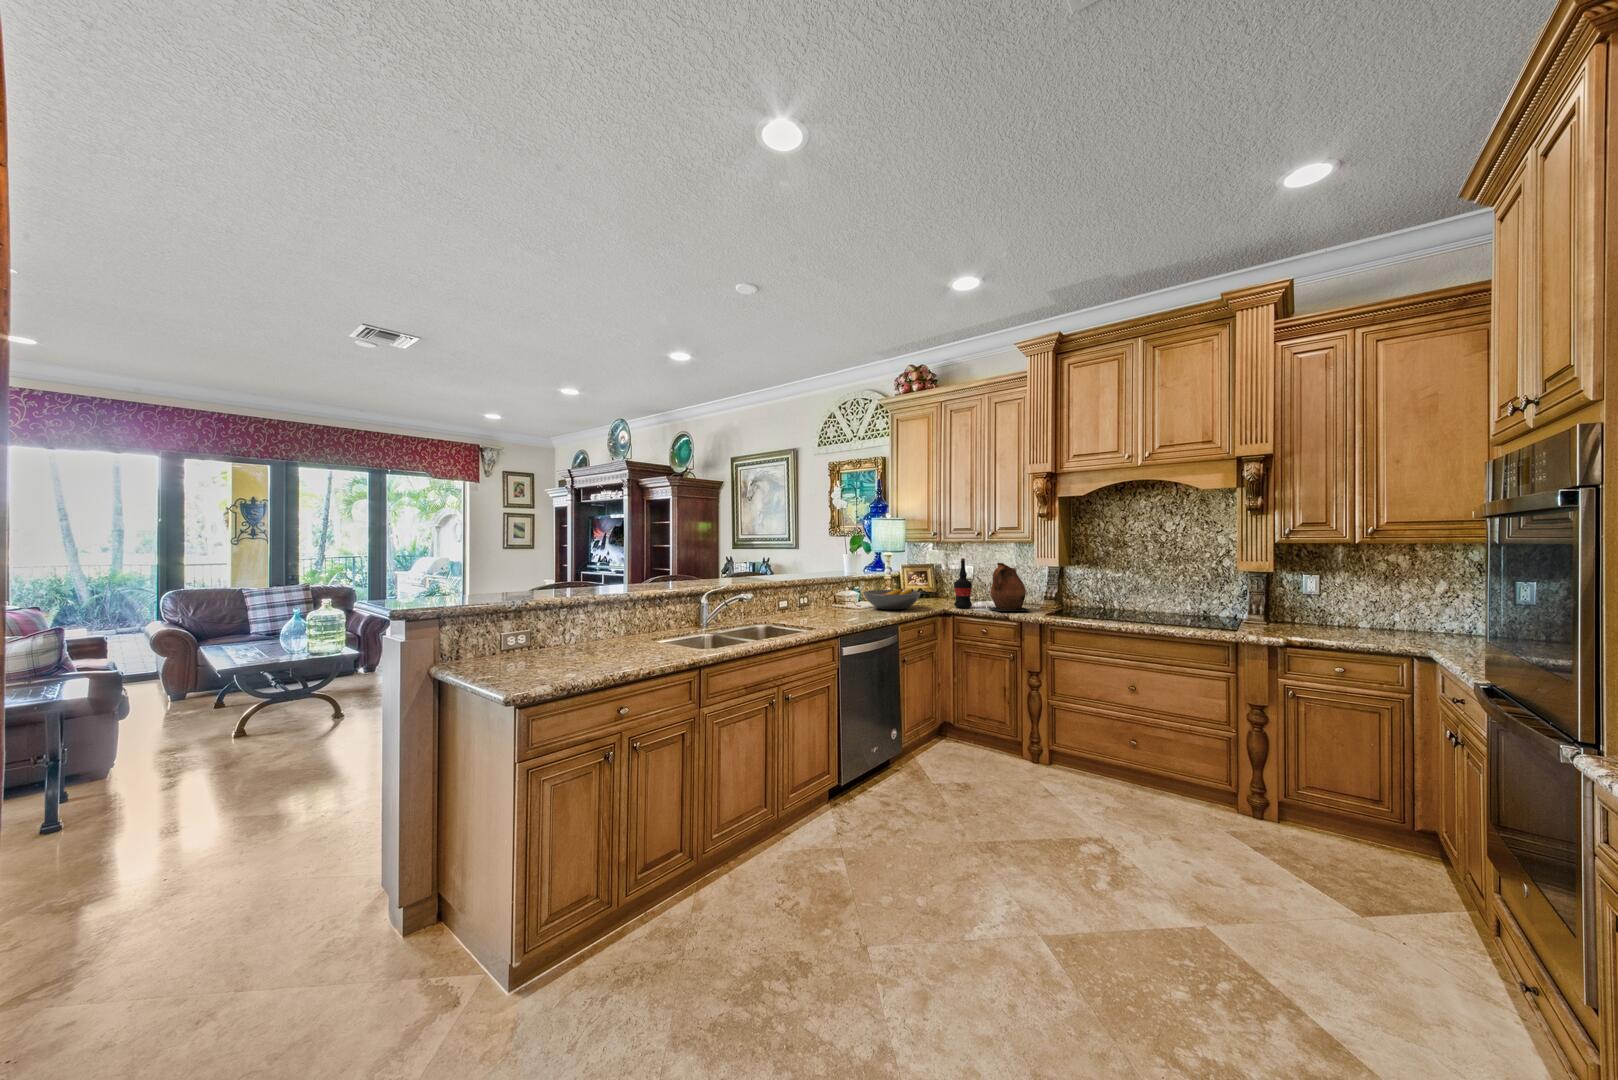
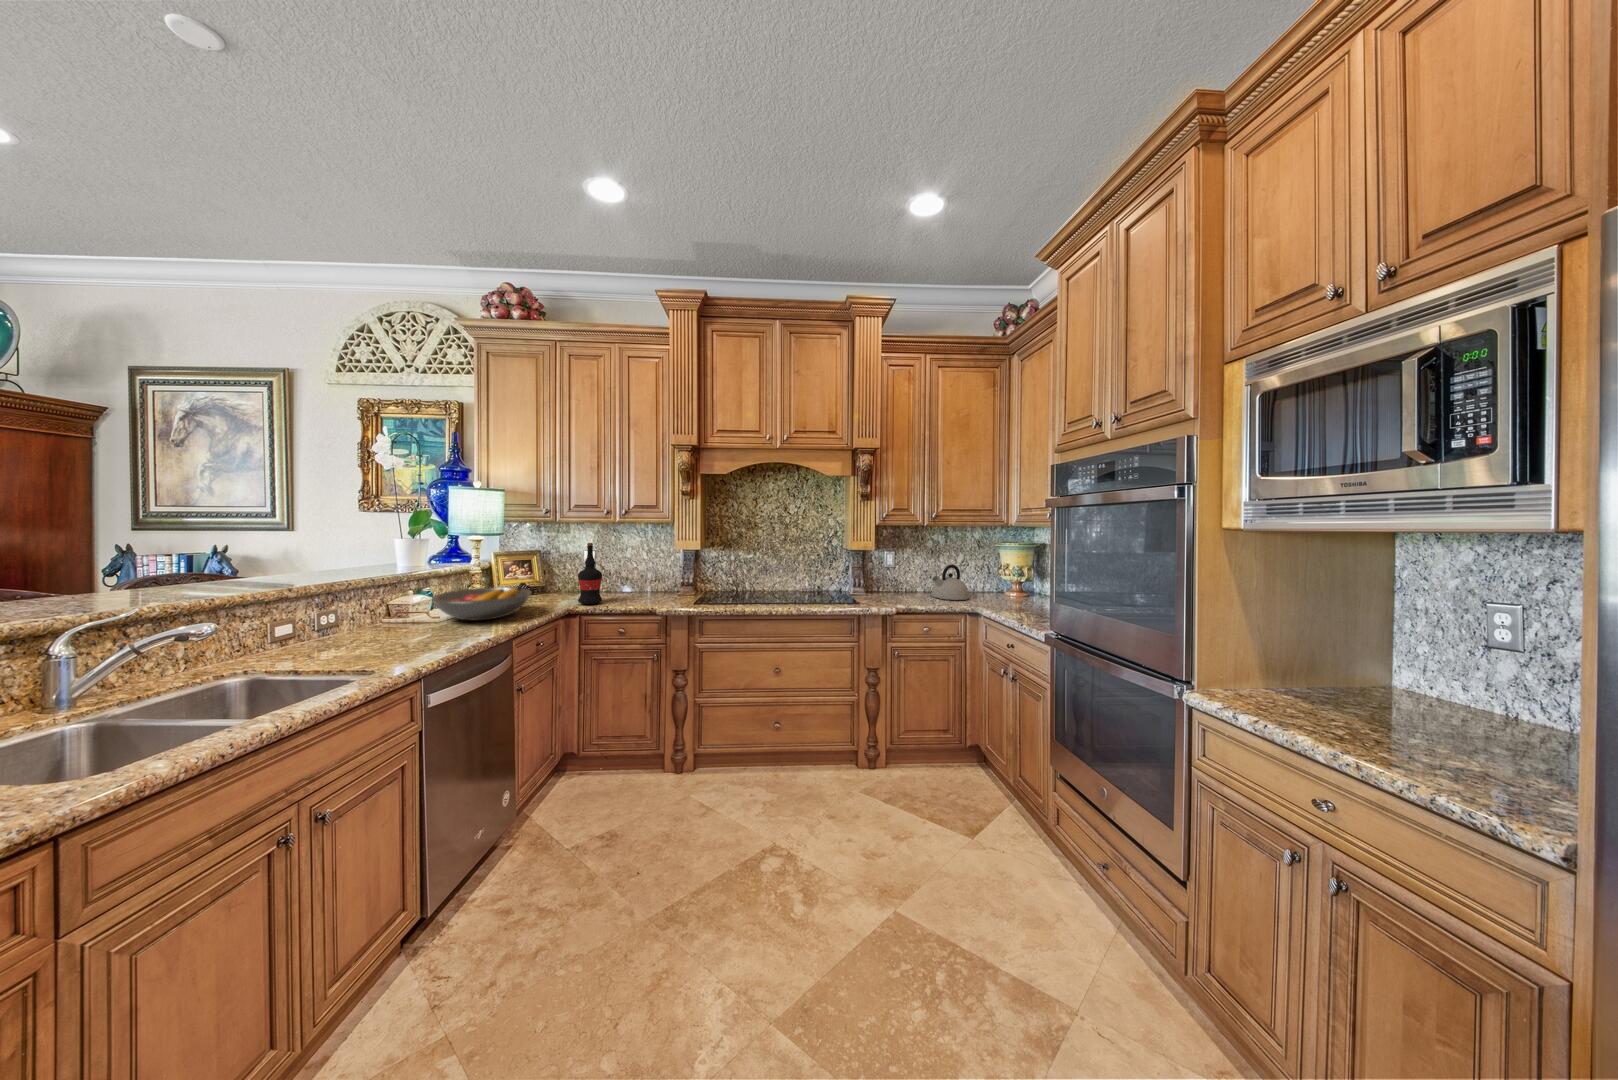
ceramic pitcher: present [989,563,1031,611] -> none [621,548,676,606]
kettle: none [1365,590,1437,637] -> present [931,565,969,600]

